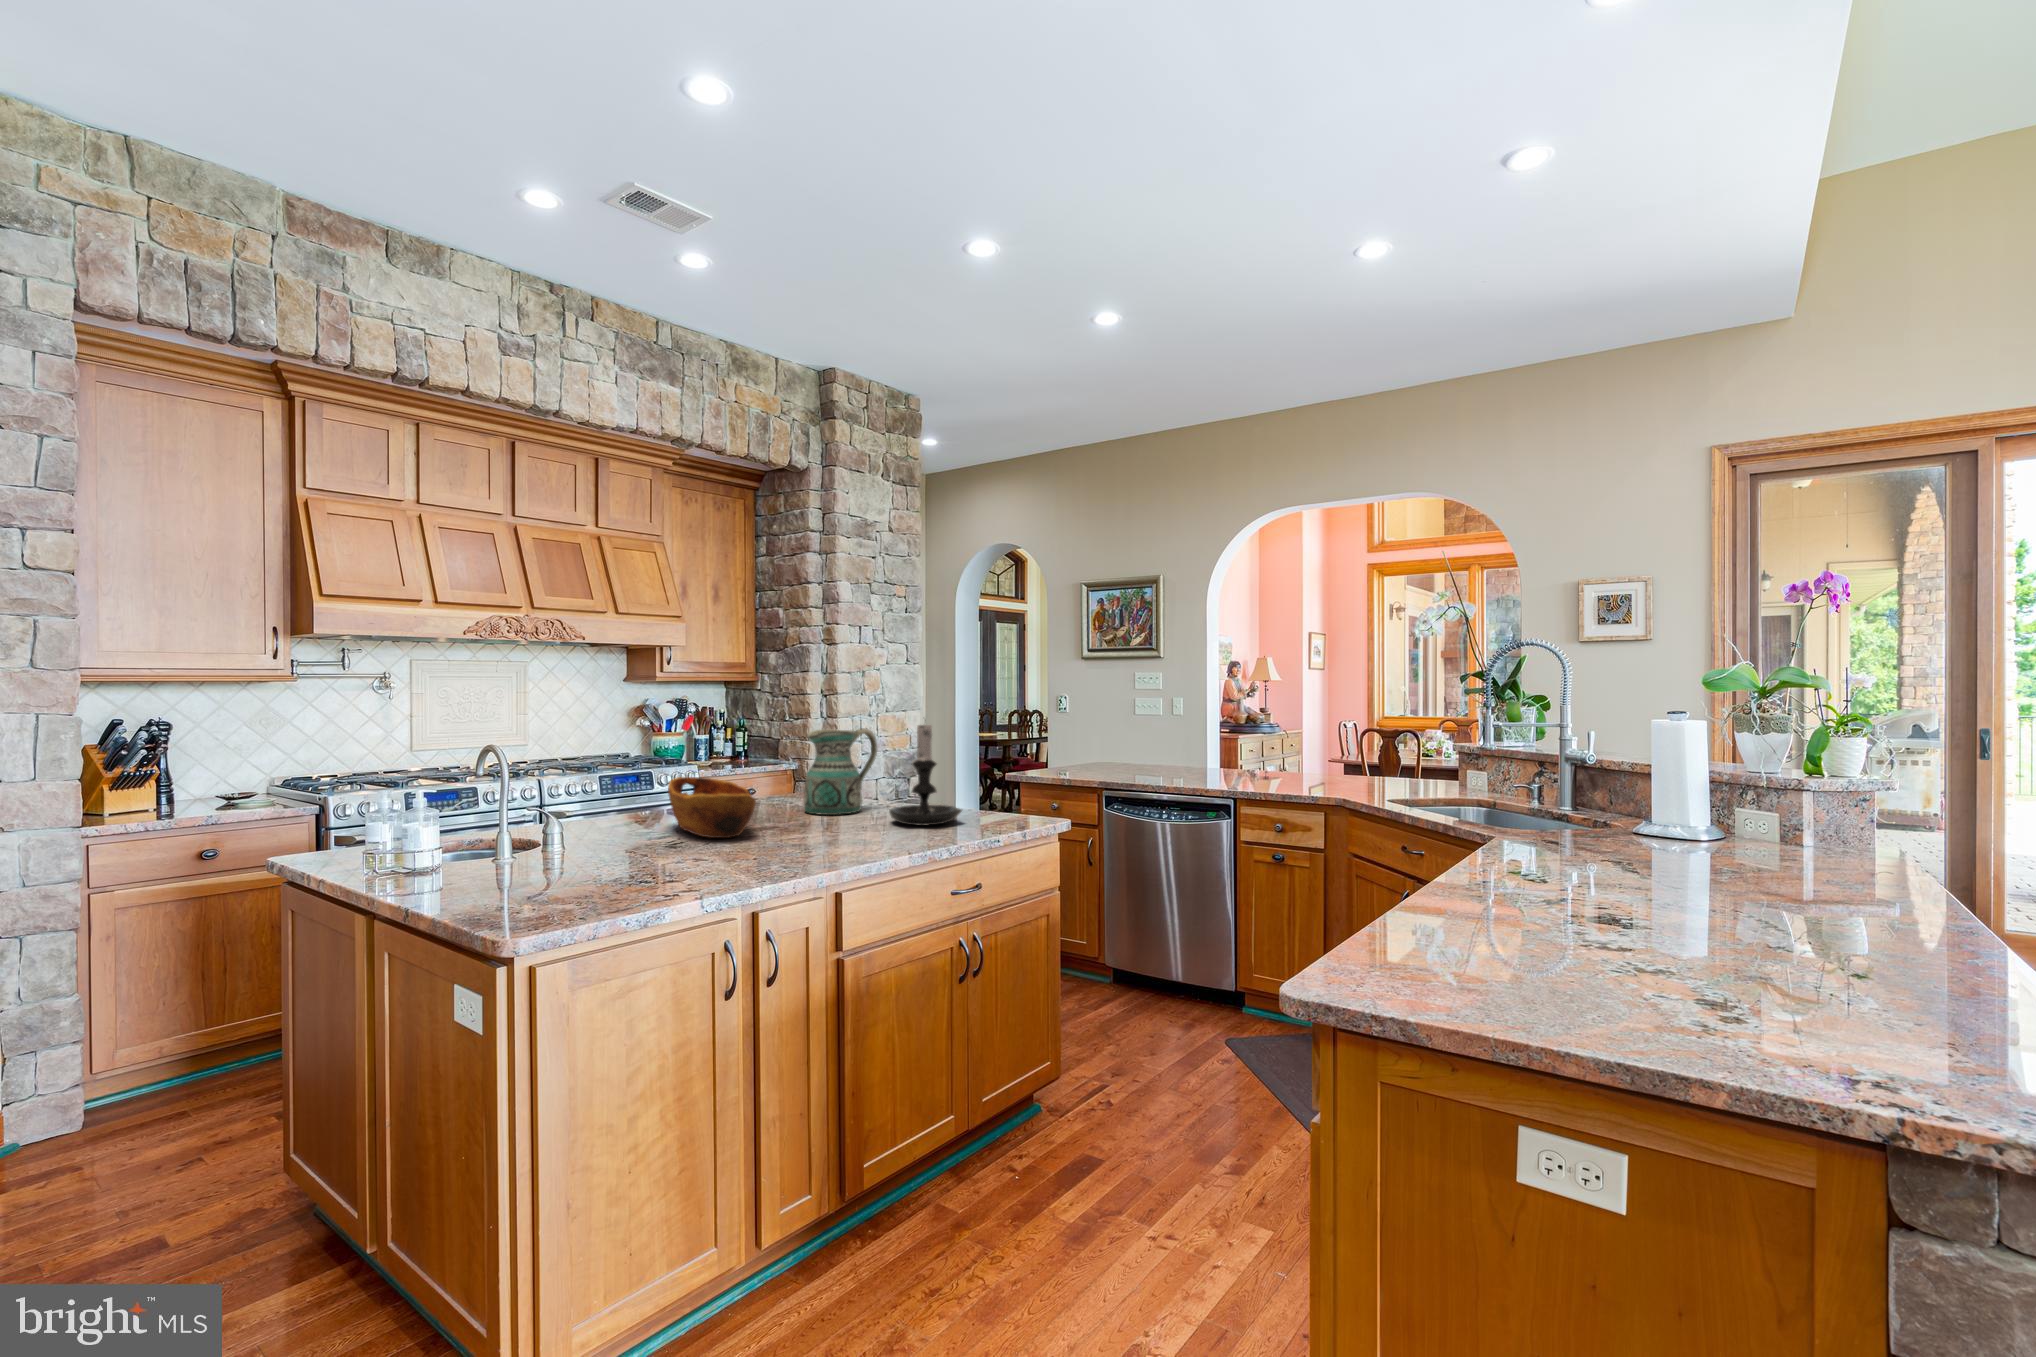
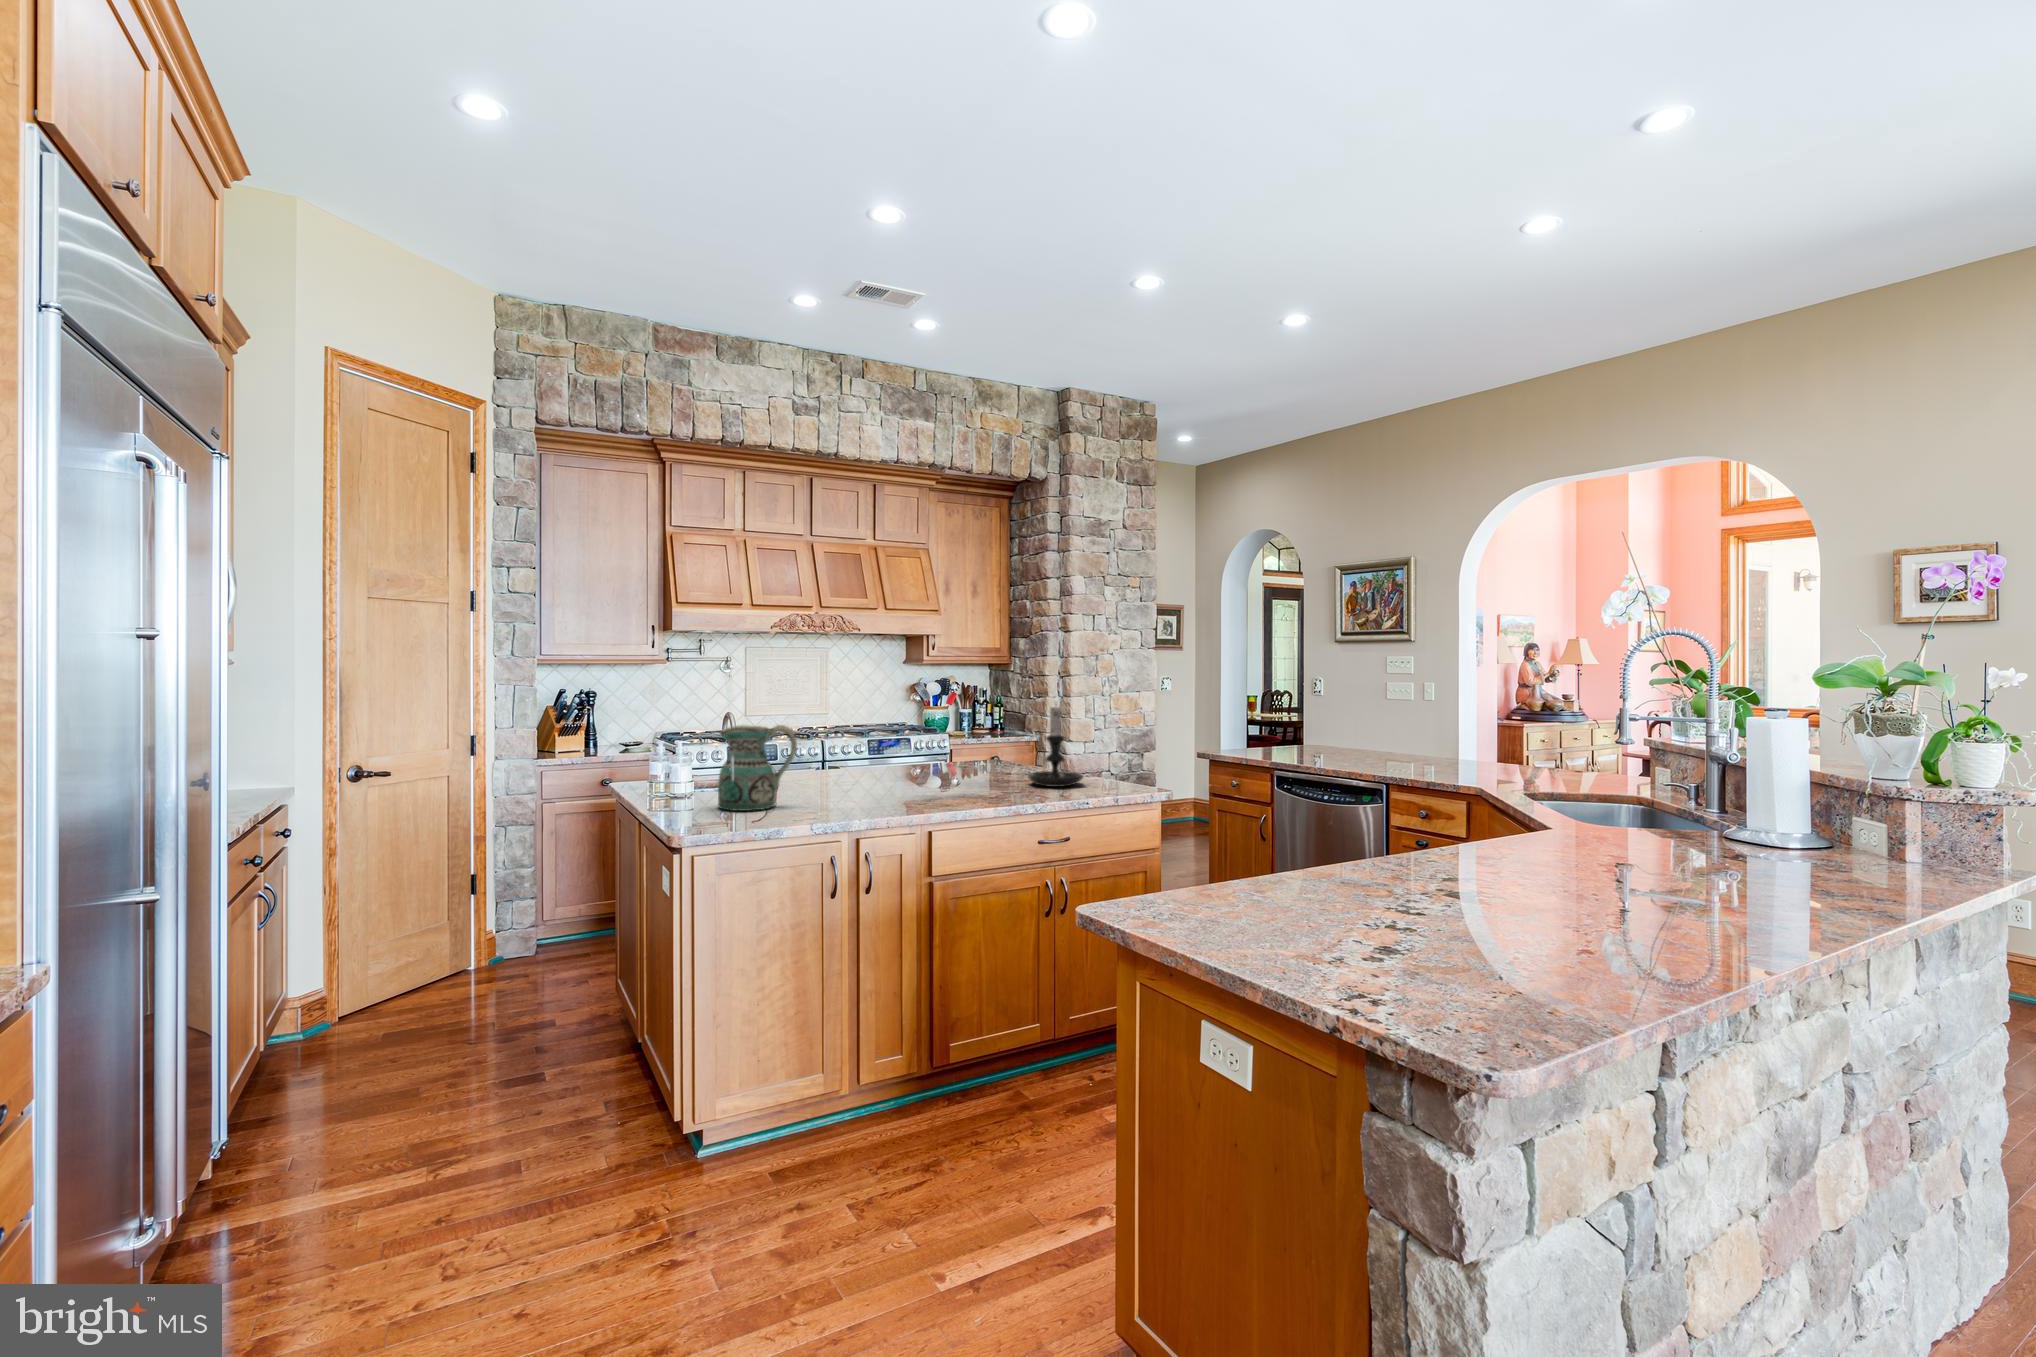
ceramic pitcher: present [804,728,877,815] -> present [718,725,797,811]
wooden bowl: present [668,777,756,838] -> none [869,741,923,786]

